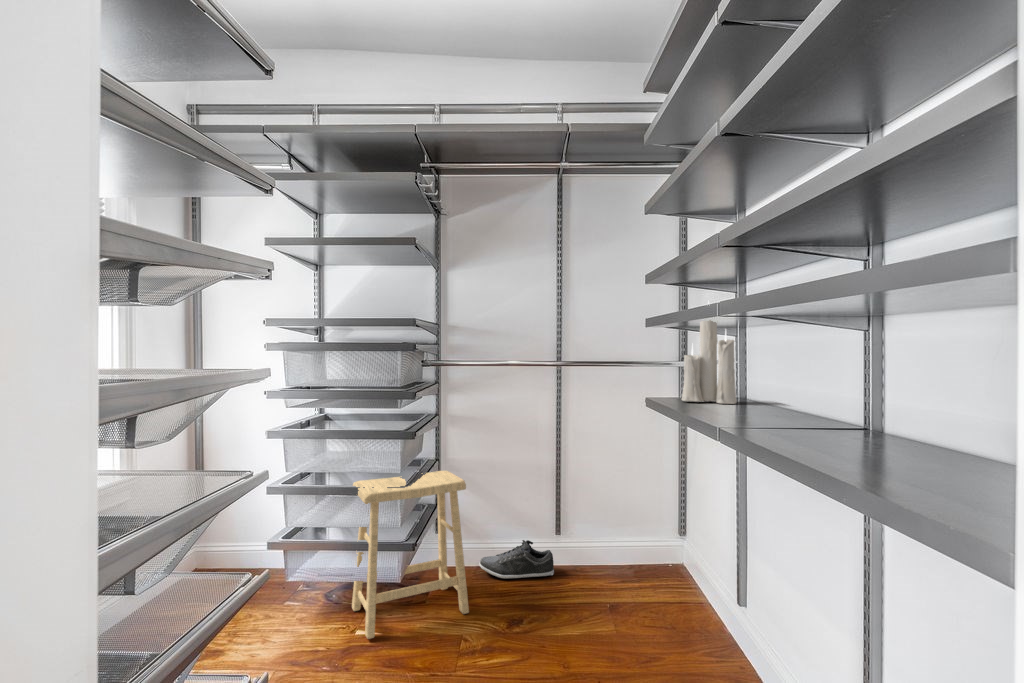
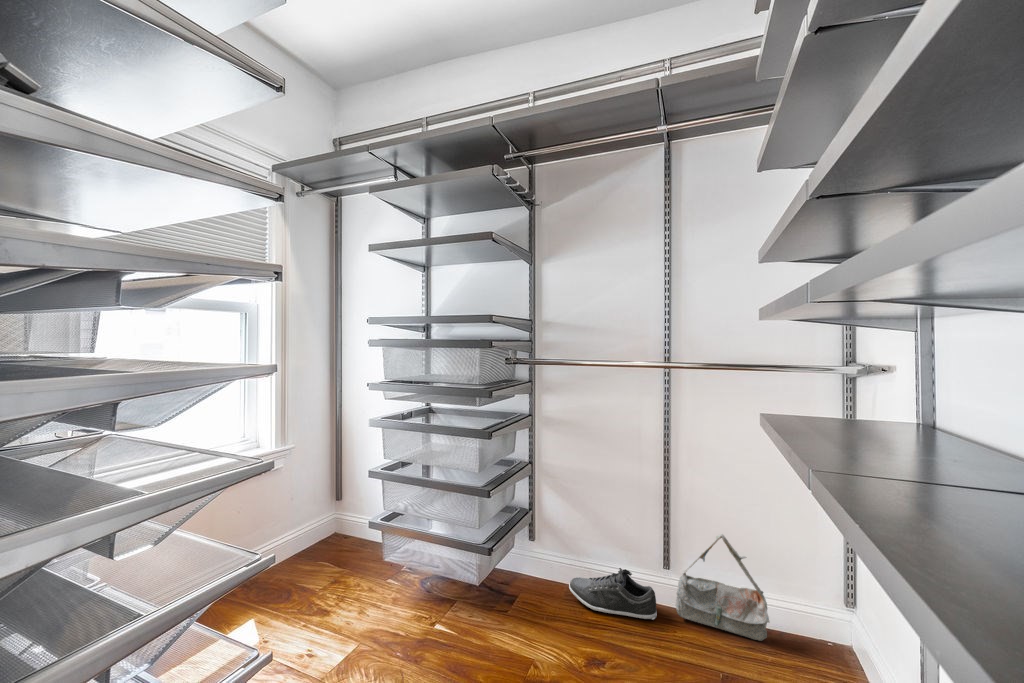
candle: present [682,301,737,404] -> none [832,250,955,447]
footstool: present [352,471,469,639] -> none [419,478,538,658]
bag: none [567,497,635,572] -> present [676,534,770,641]

